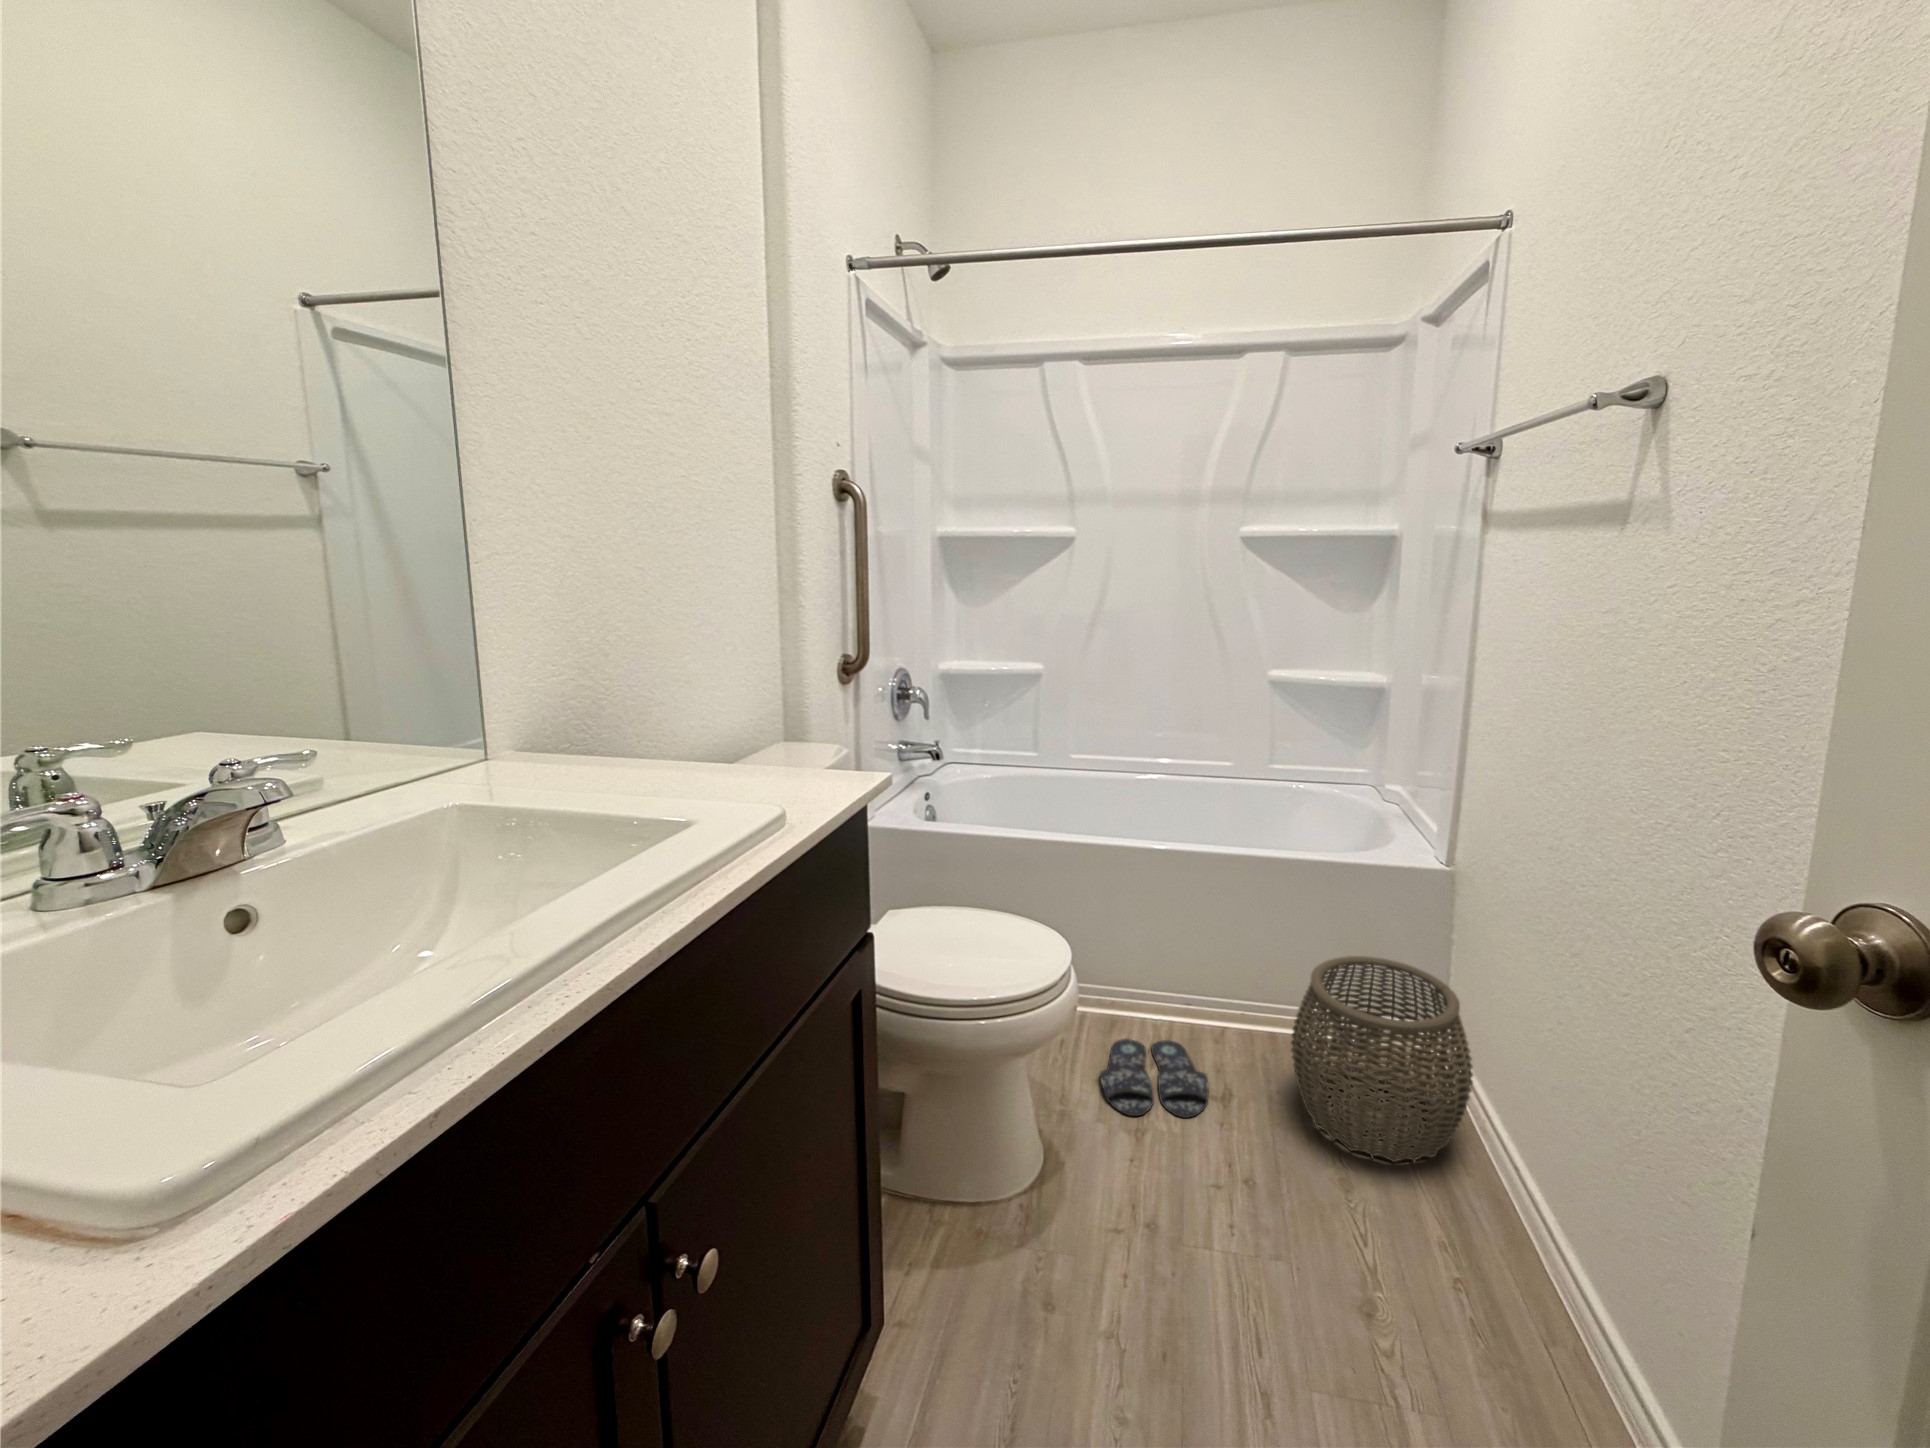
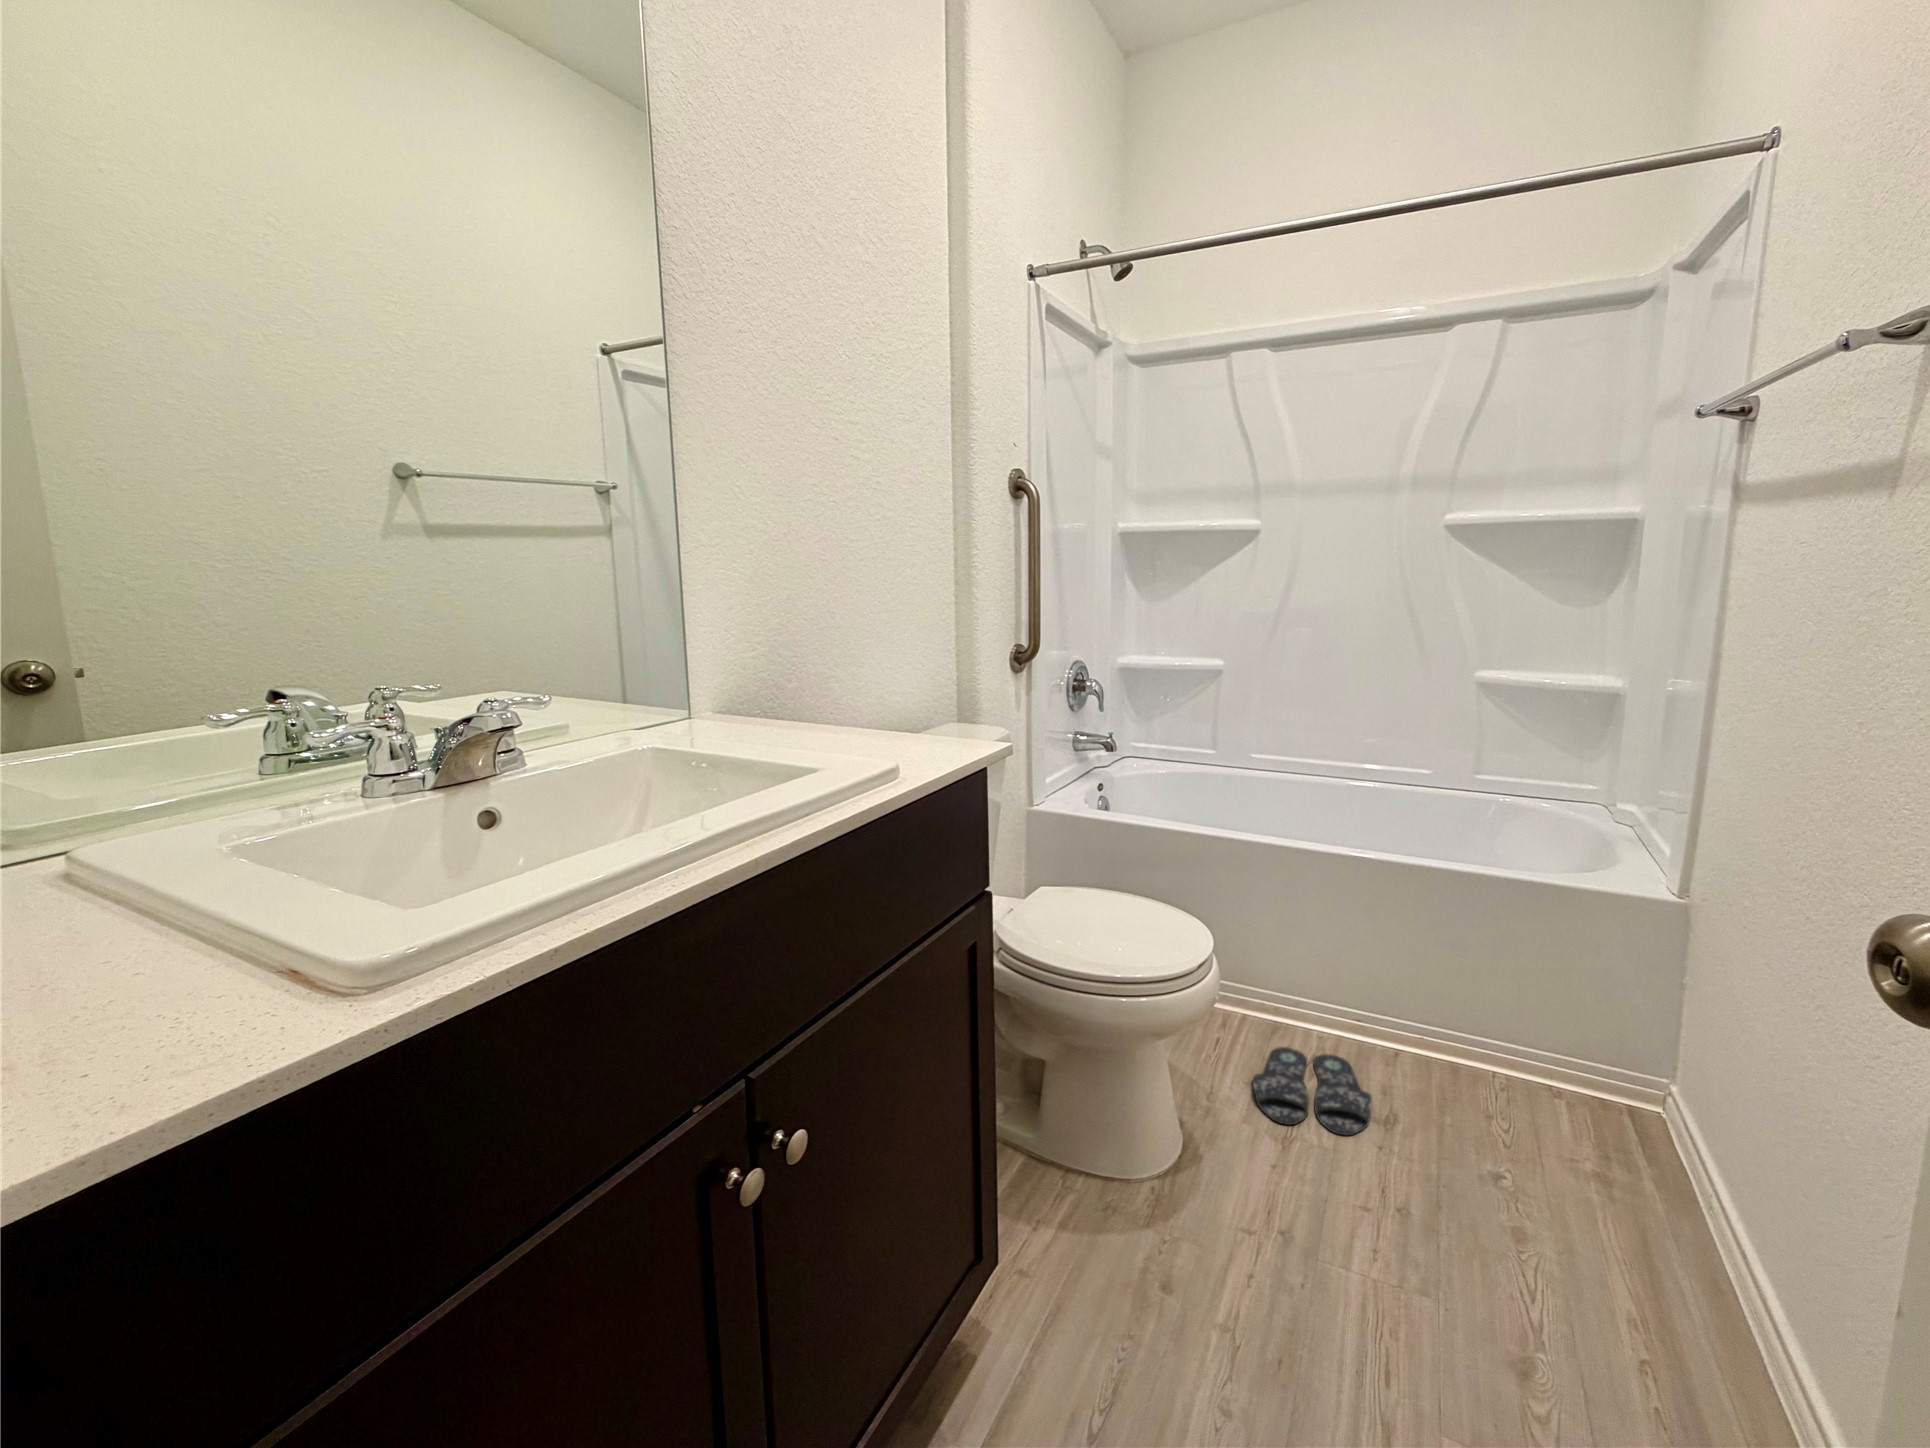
woven basket: present [1291,956,1473,1162] -> none [1468,987,1693,1227]

